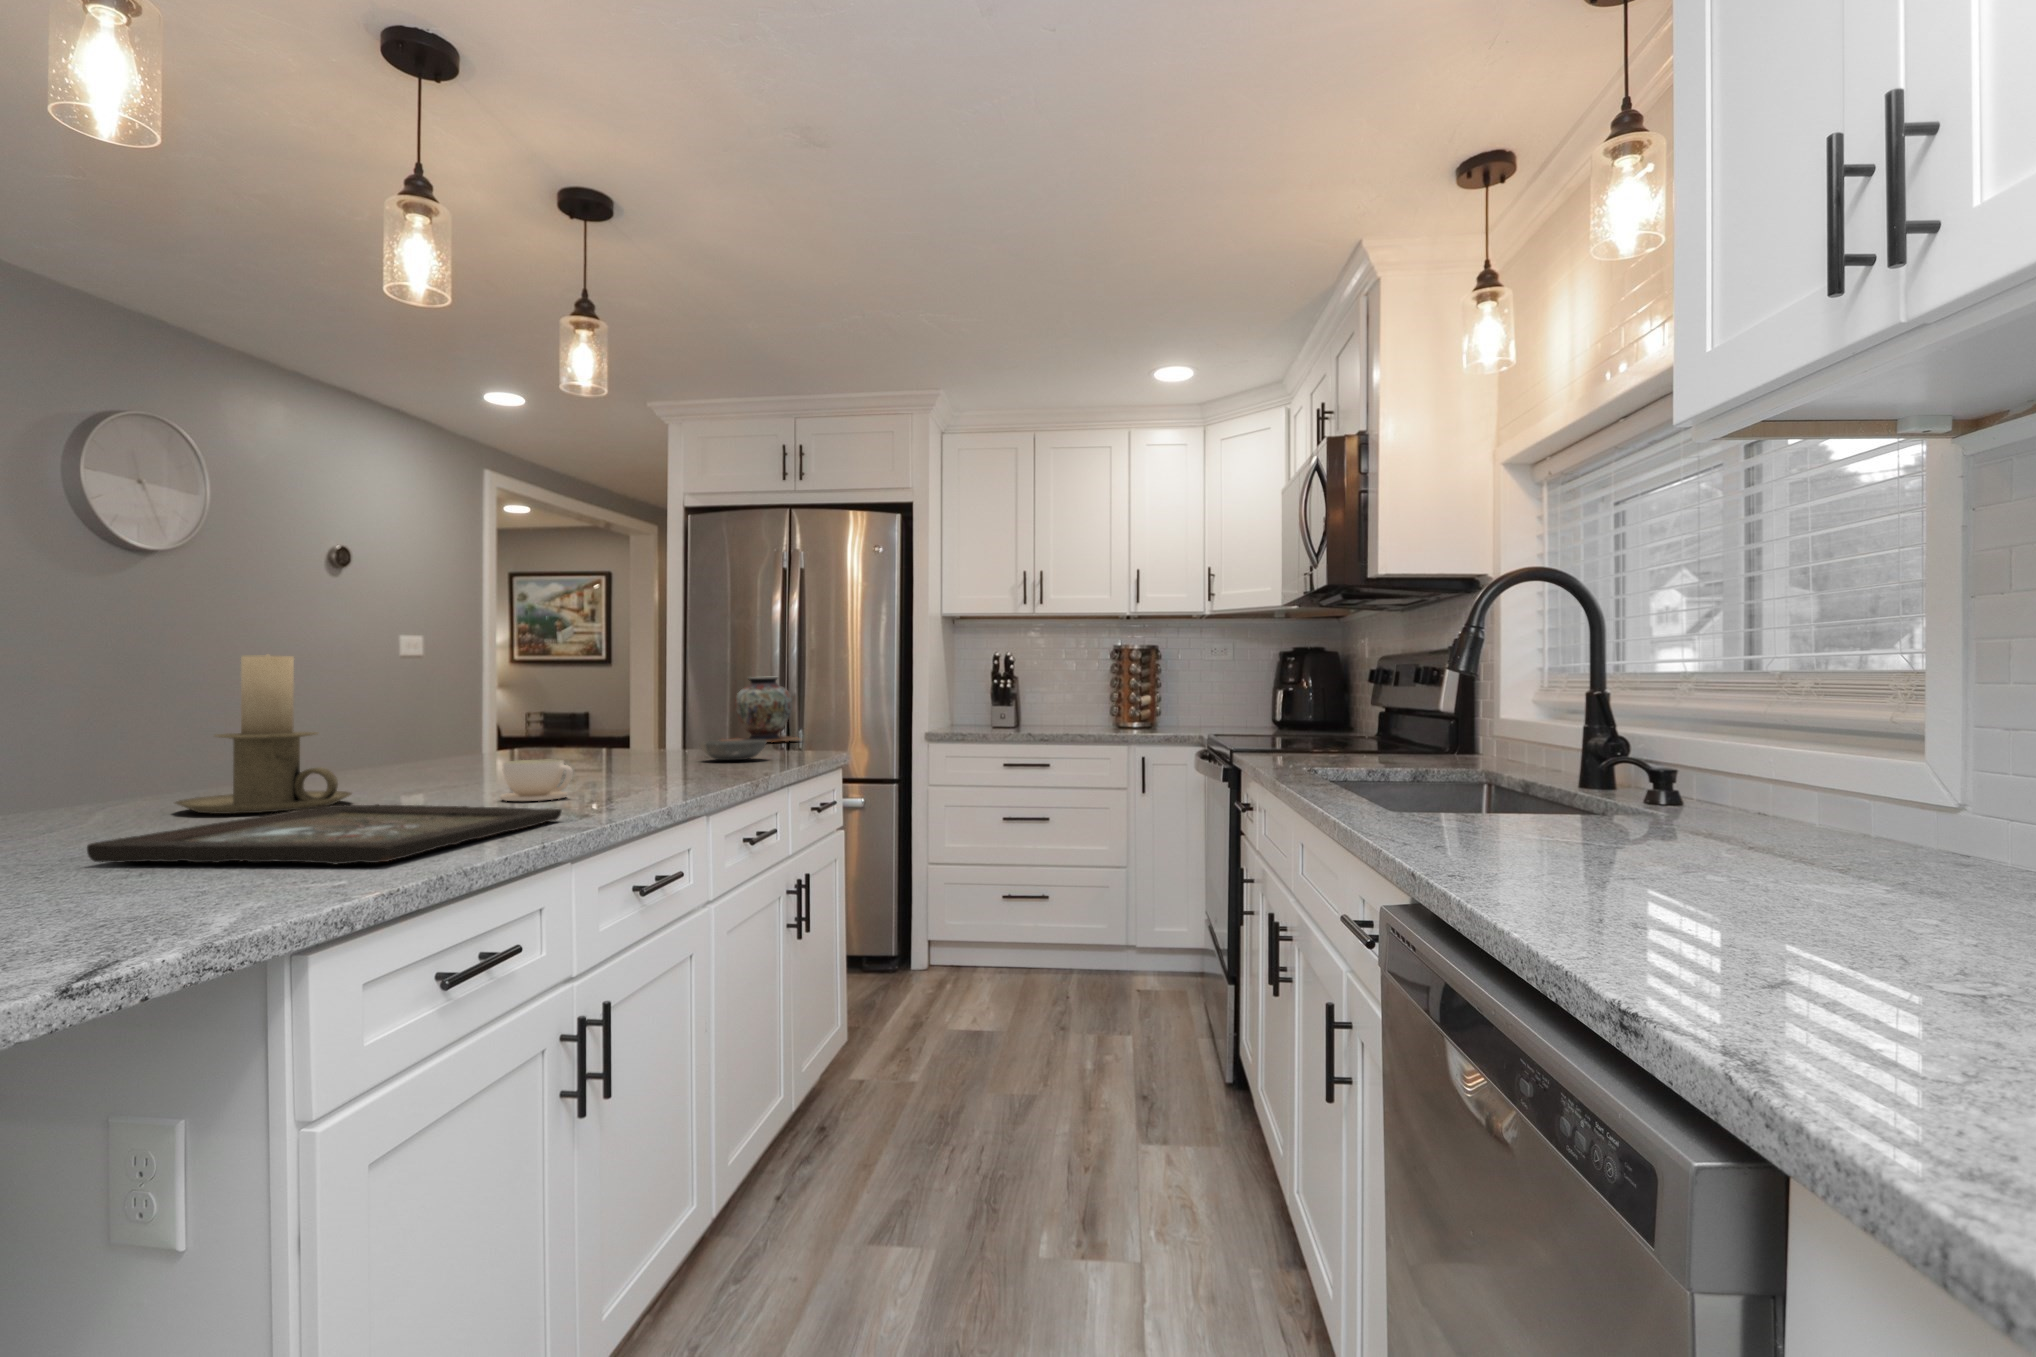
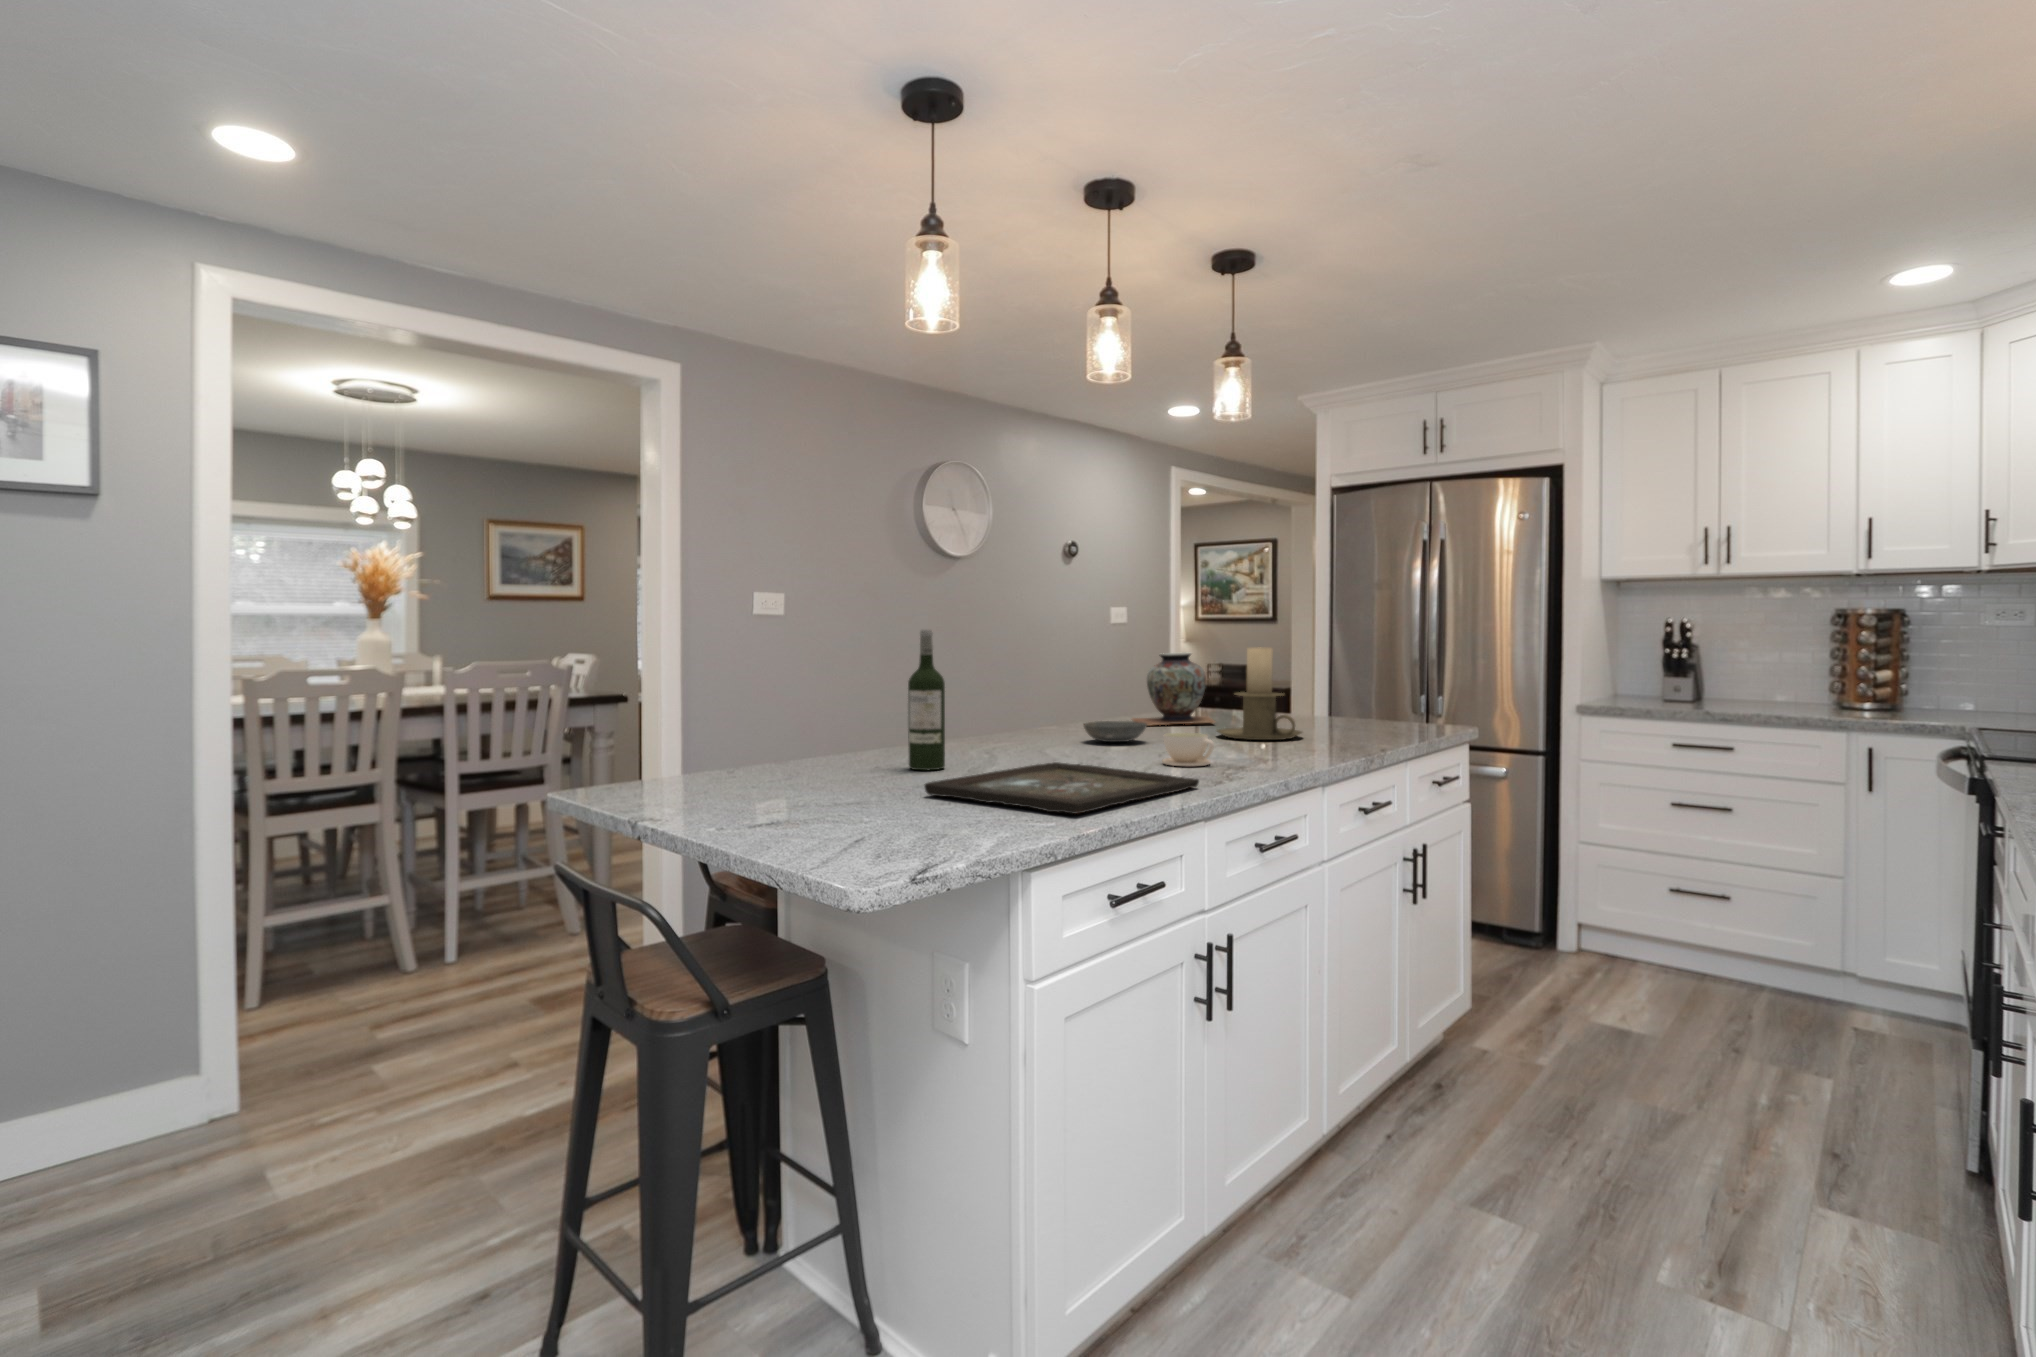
wine bottle: none [55,612,132,833] -> present [908,630,945,770]
candle holder: present [175,654,352,814] -> present [1217,647,1302,740]
decorative vase: present [722,676,800,742] -> present [1133,652,1215,726]
bowl: present [700,740,767,760] -> present [1083,721,1147,742]

